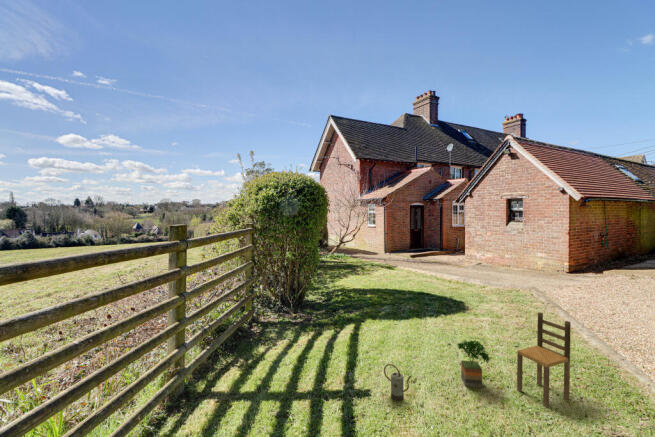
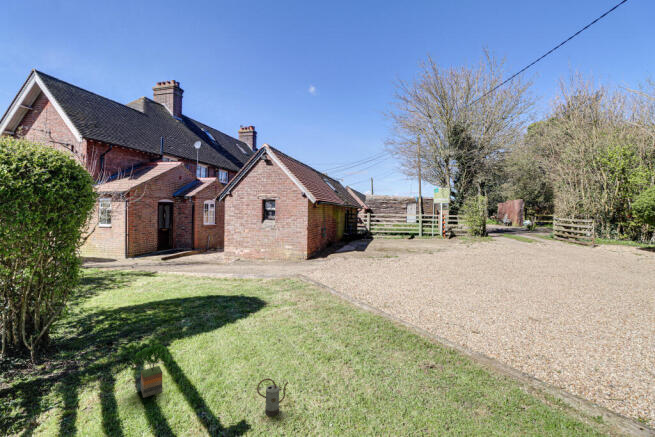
chair: present [517,313,571,408] -> none [348,292,378,364]
potted tree: present [457,341,489,388] -> present [136,344,170,398]

